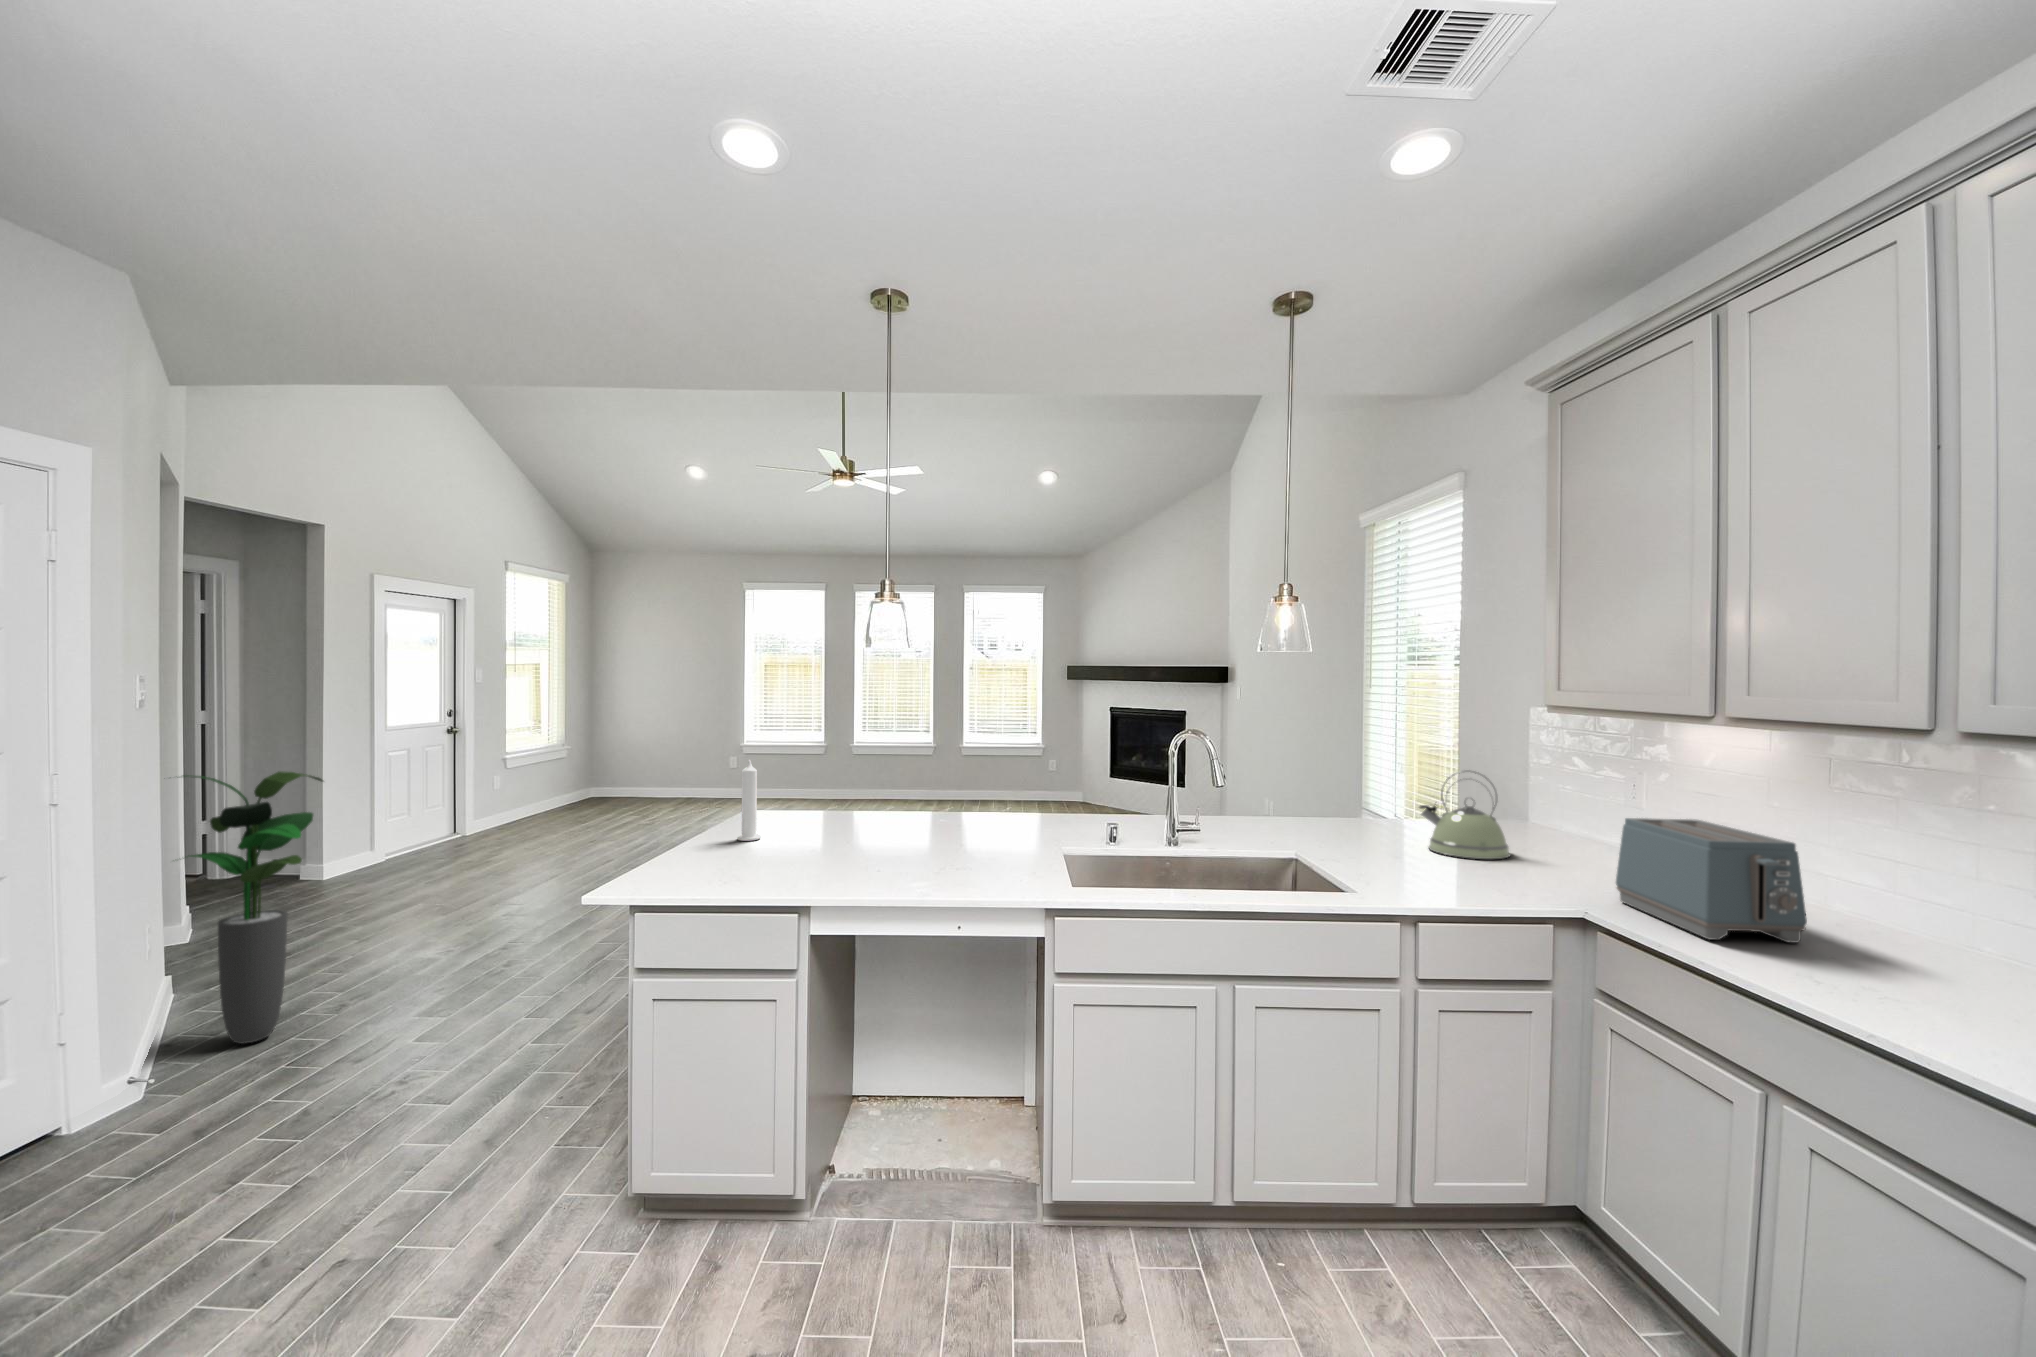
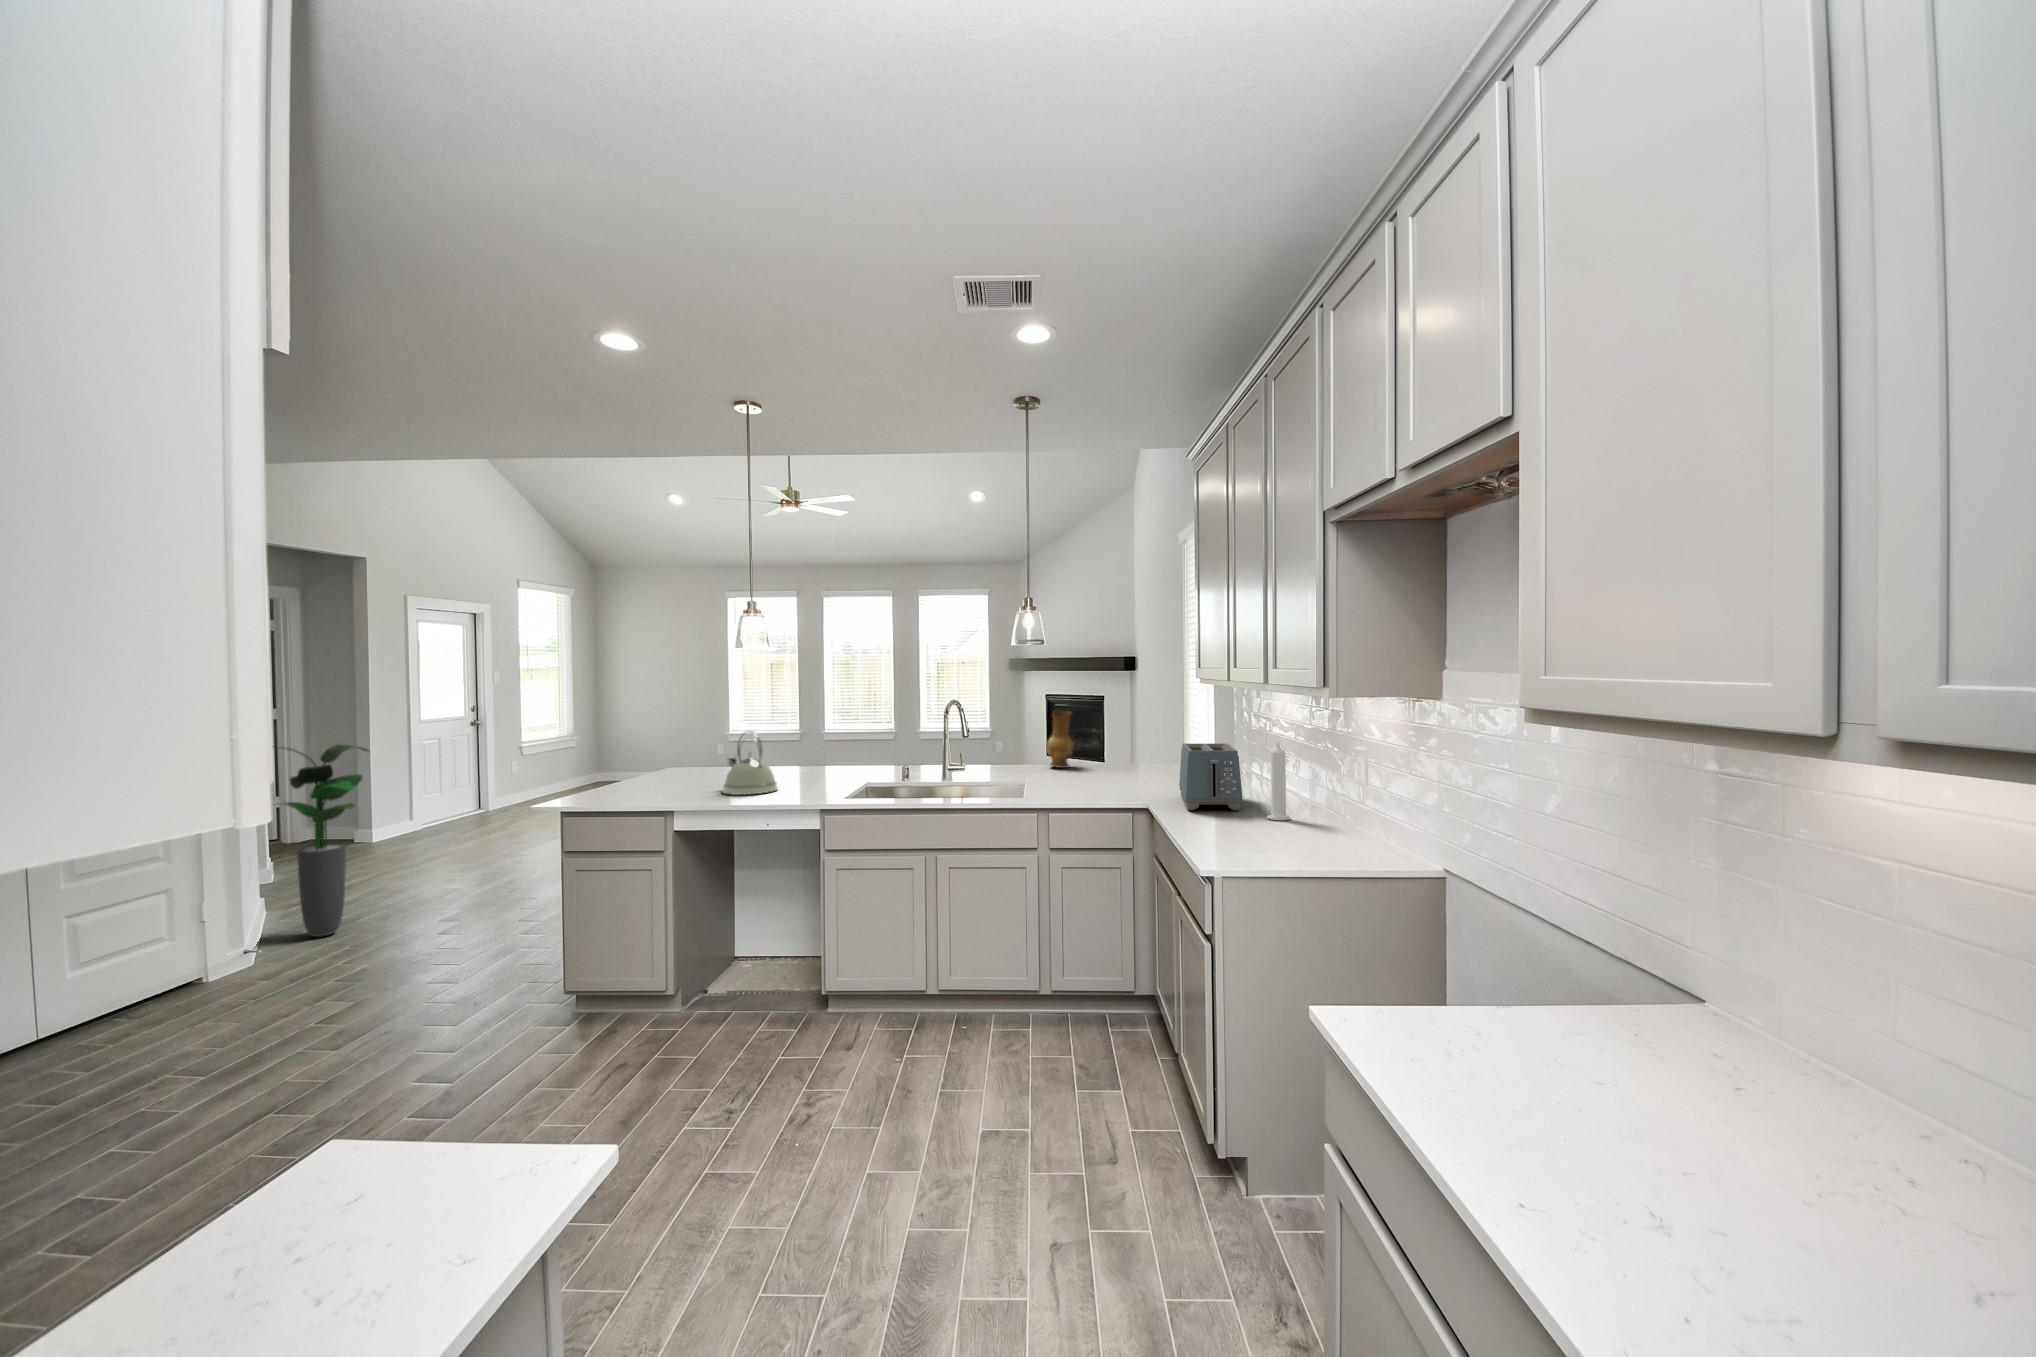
ceramic jug: none [1282,747,1322,828] -> present [1046,711,1074,768]
candle: present [737,760,761,841] -> present [1267,741,1290,820]
kettle: present [1420,770,1510,859] -> present [723,732,777,795]

